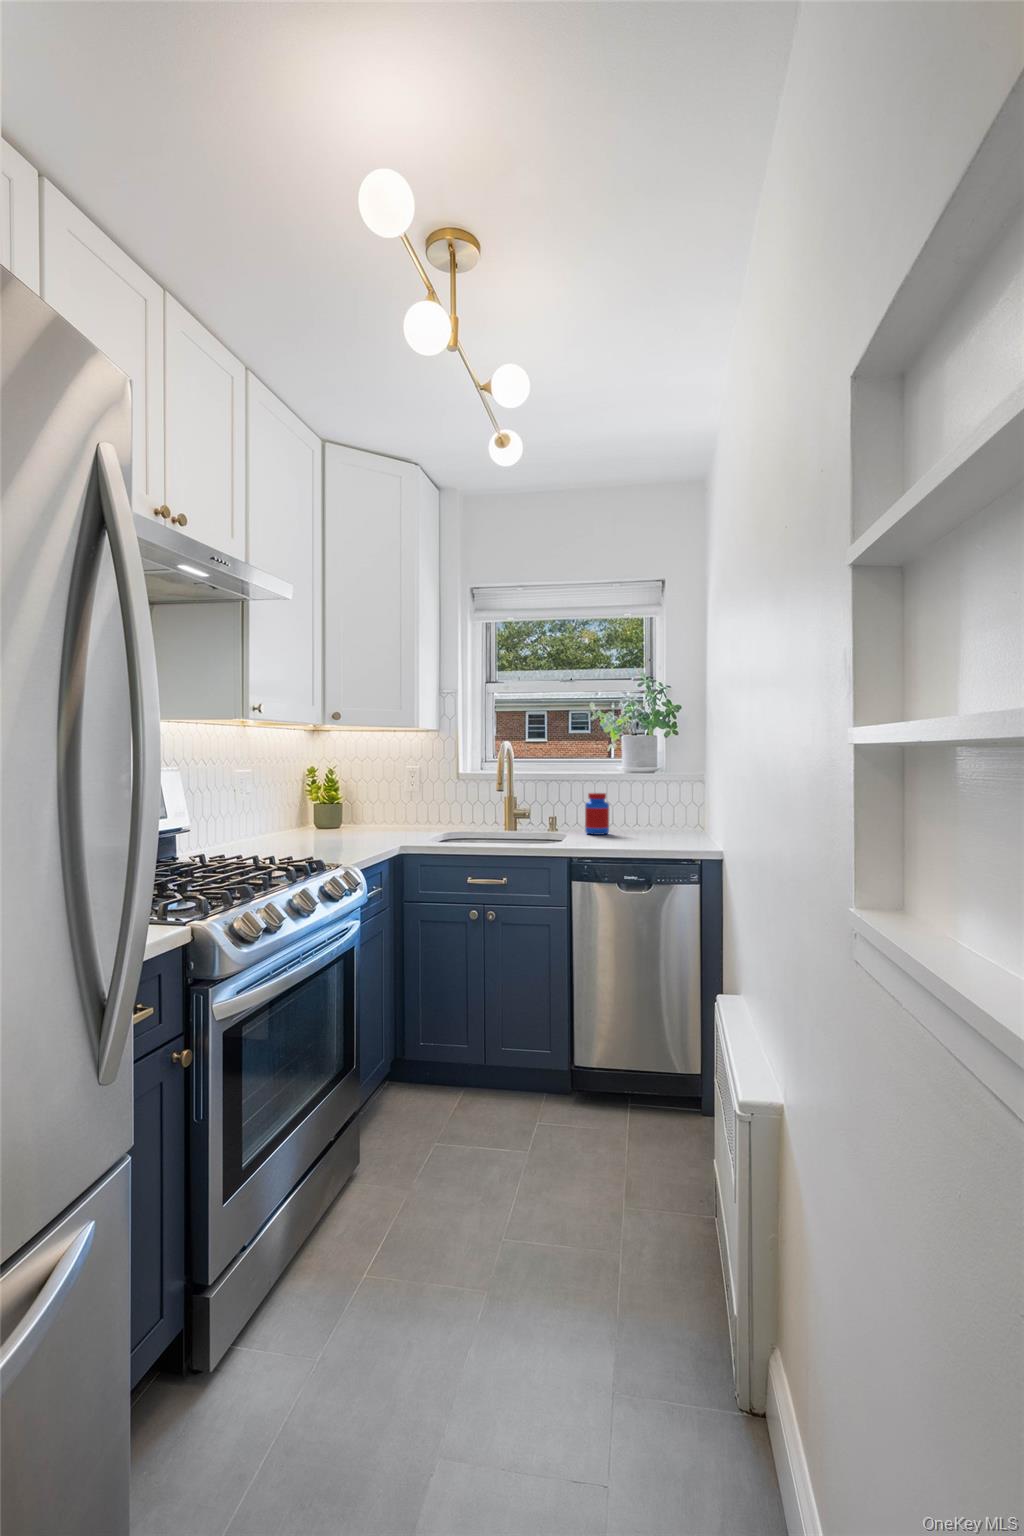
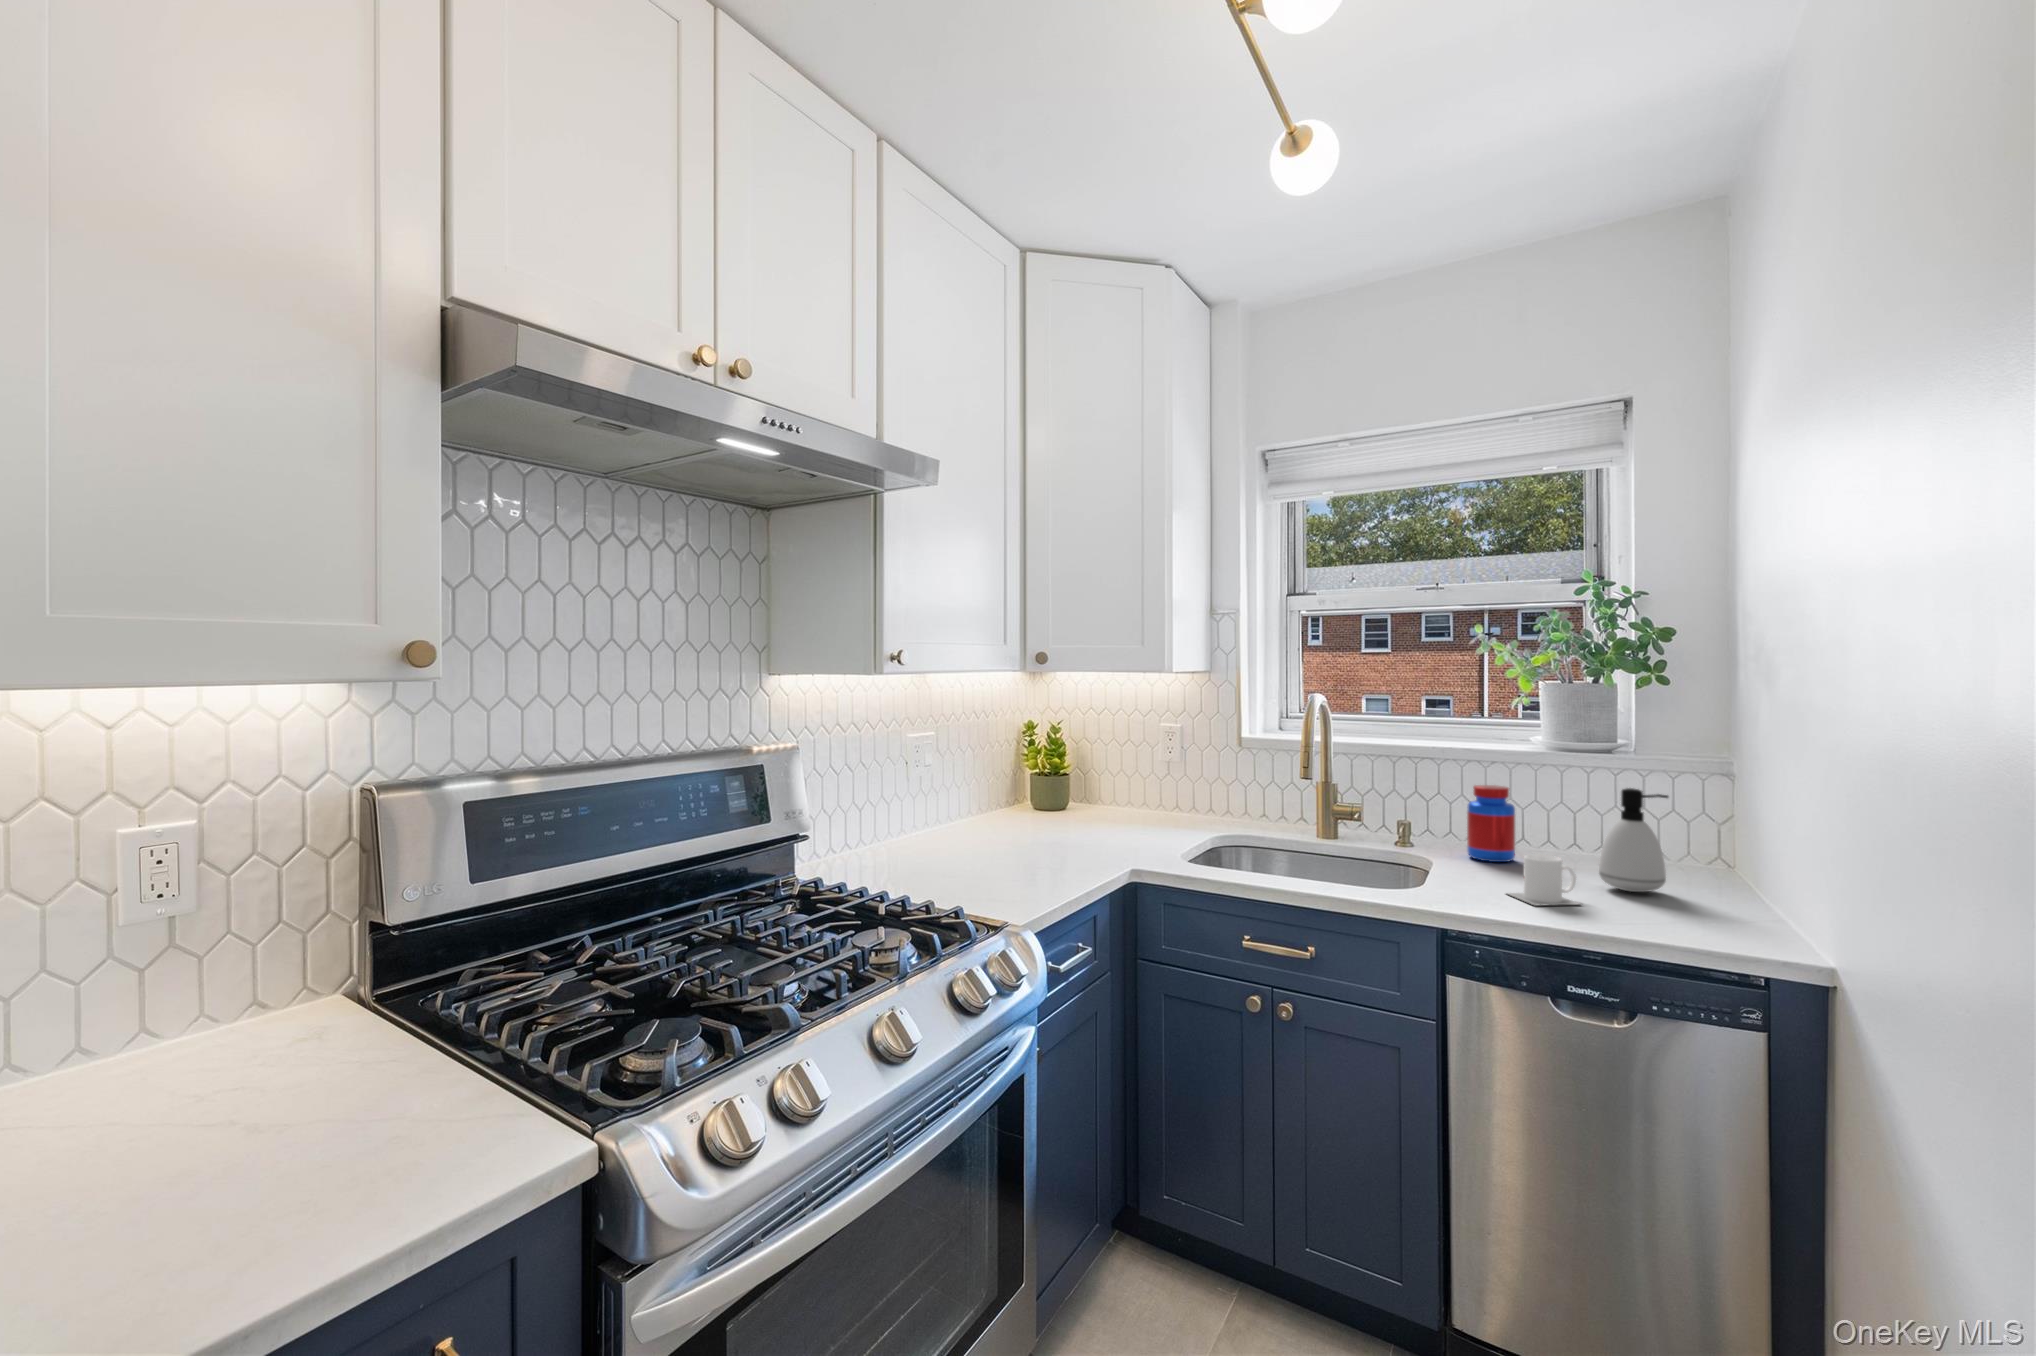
soap dispenser: none [647,787,678,840] -> present [1599,788,1668,892]
mug: none [602,822,638,846] -> present [1509,854,1578,906]

